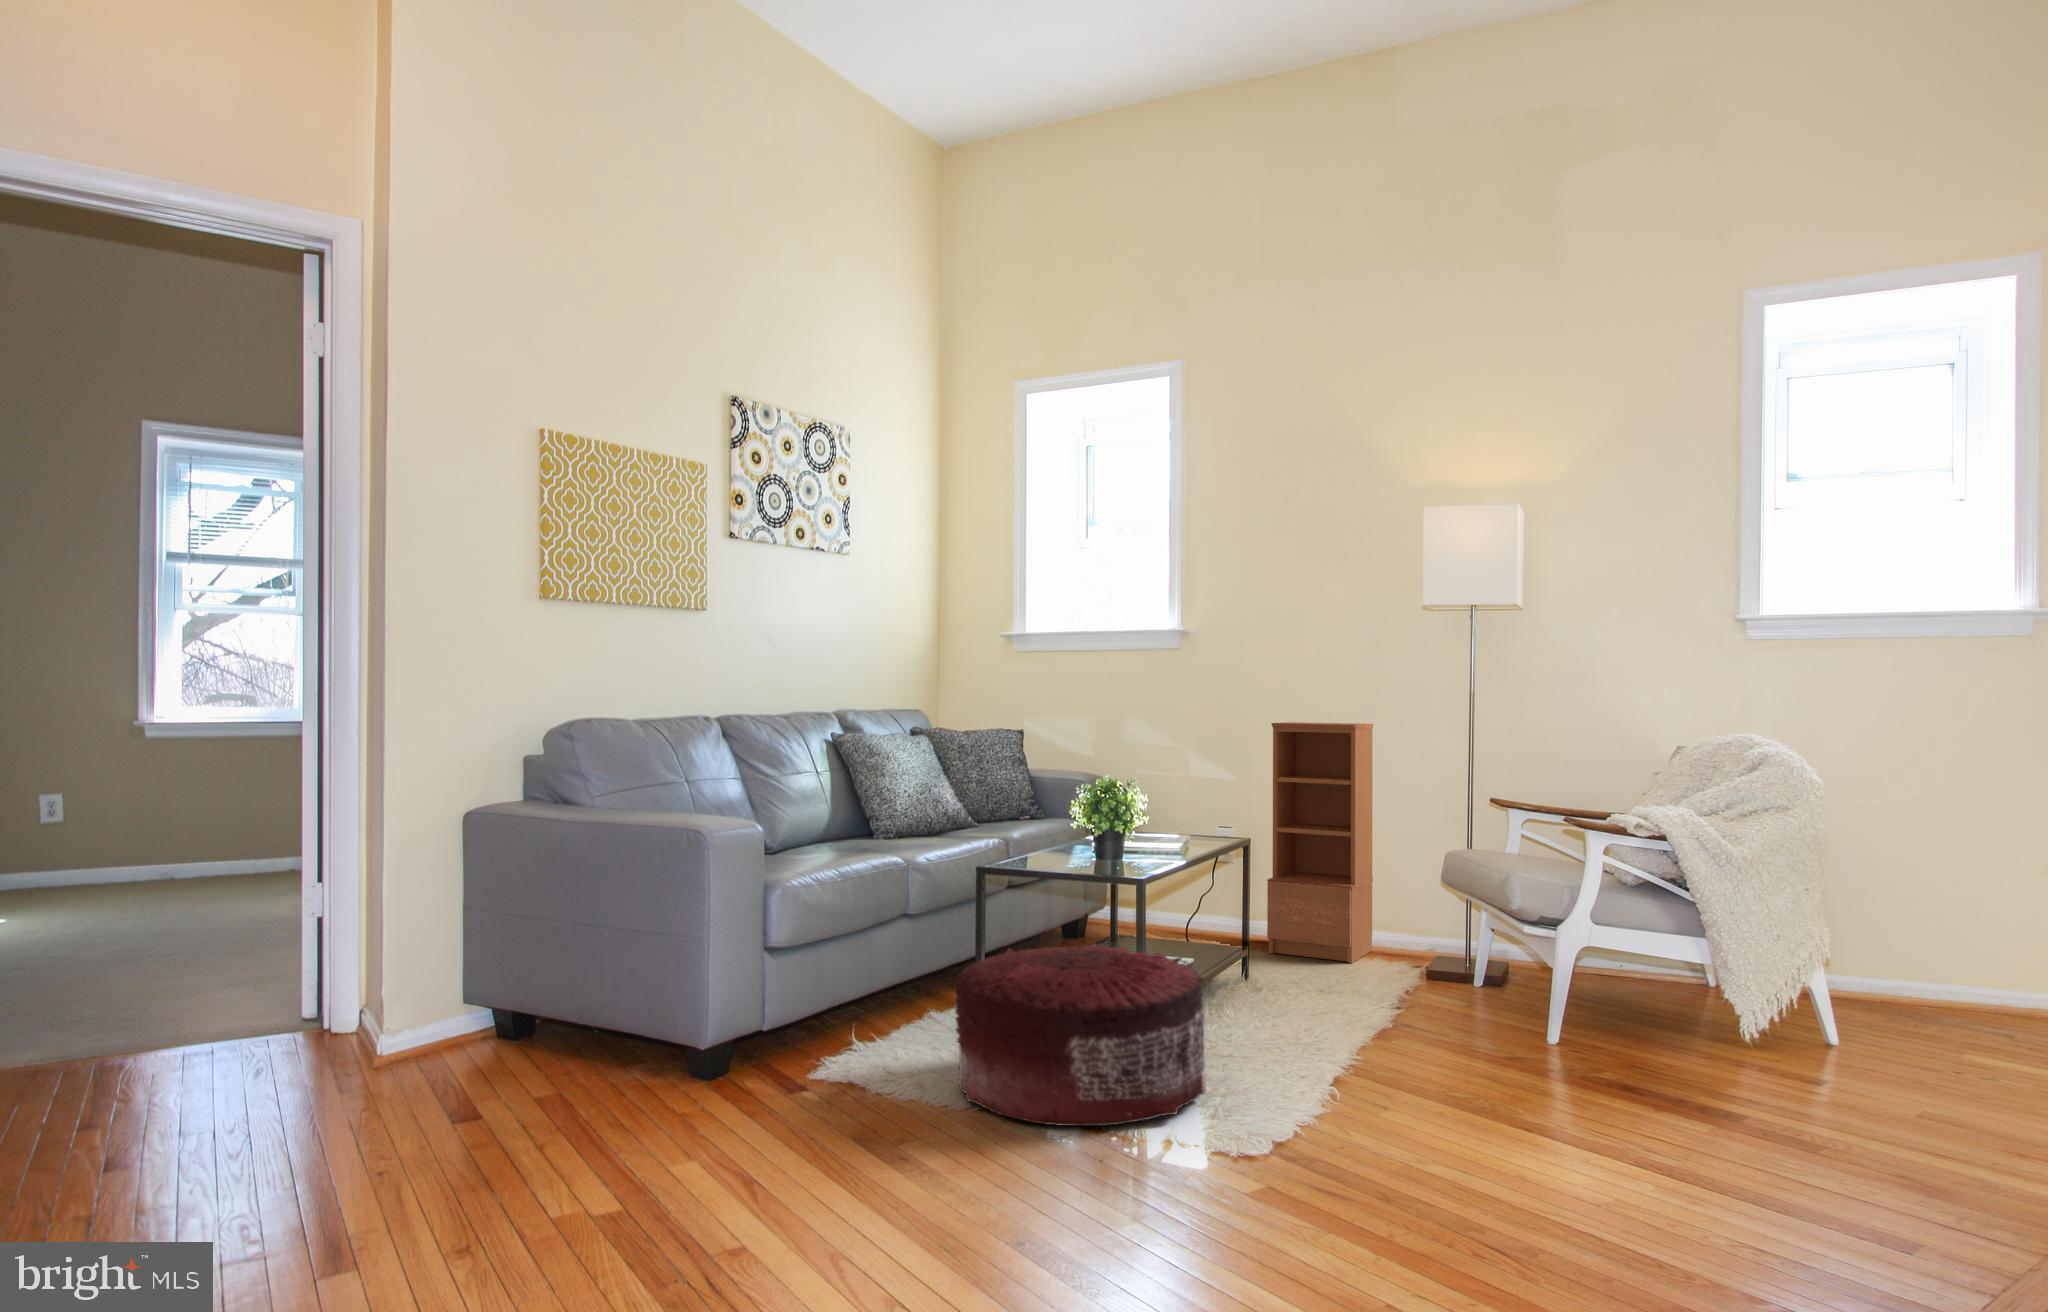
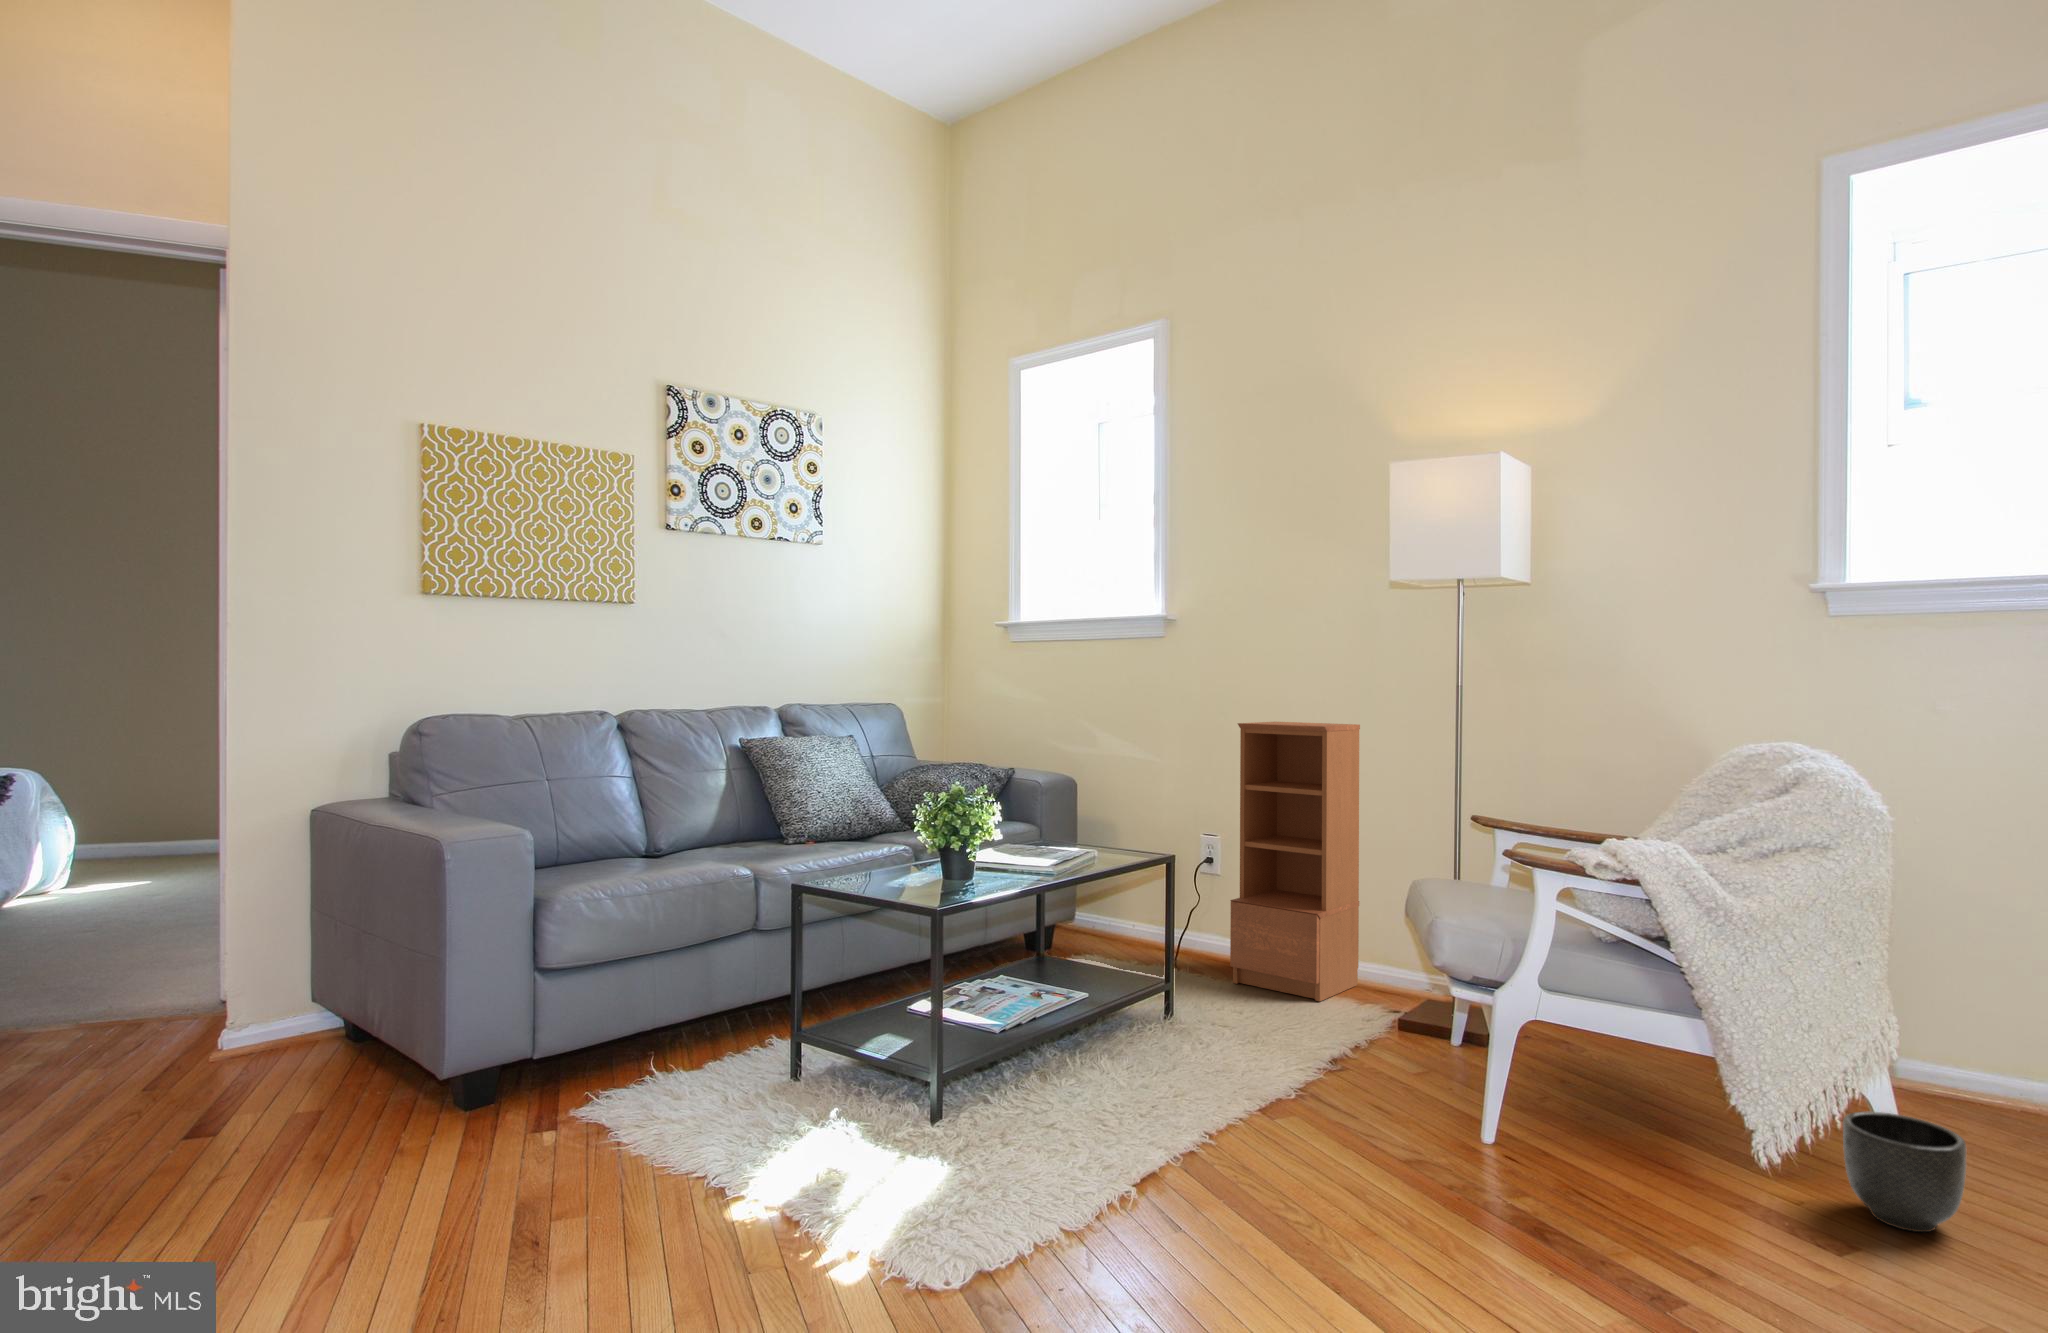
pouf: present [955,943,1206,1126] -> none [670,990,993,1243]
planter: none [1805,994,1888,1072] -> present [1843,1111,1966,1232]

